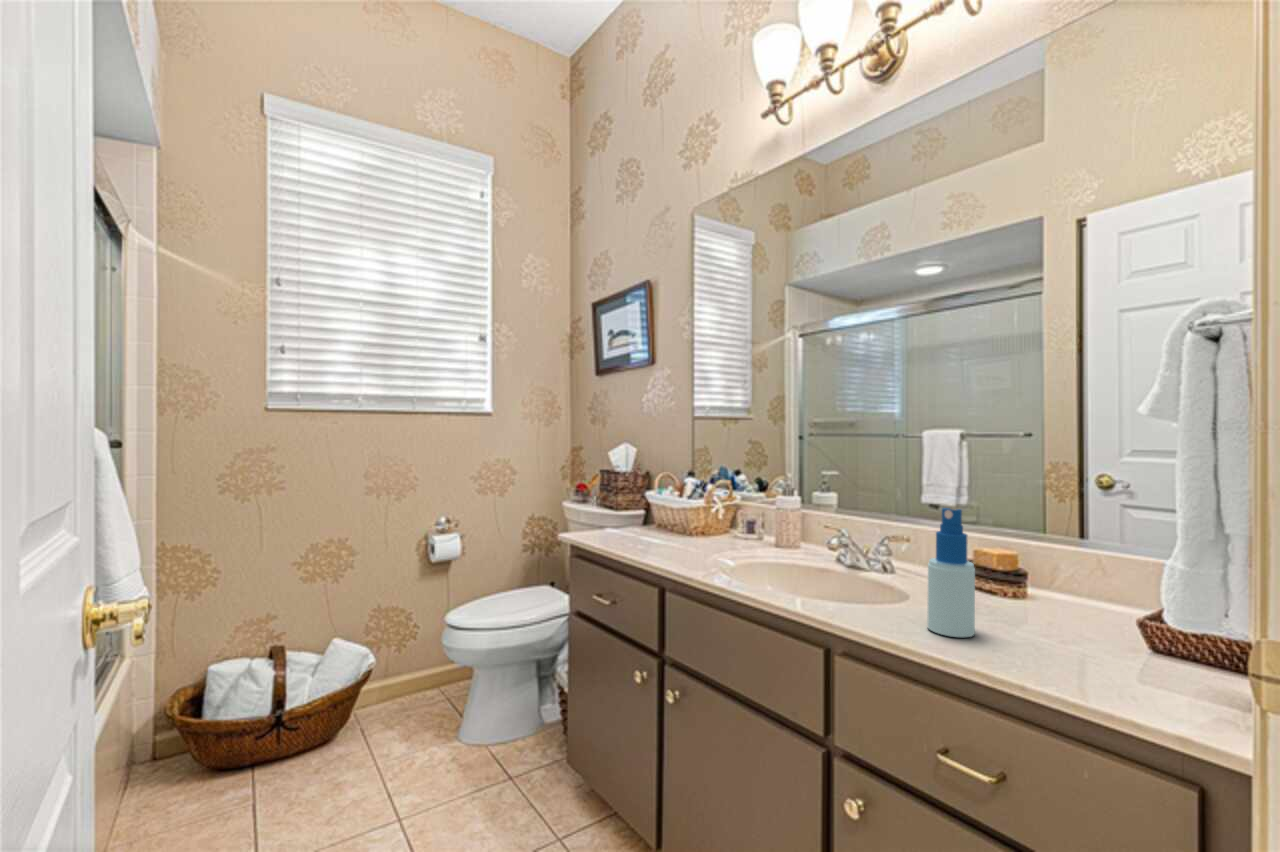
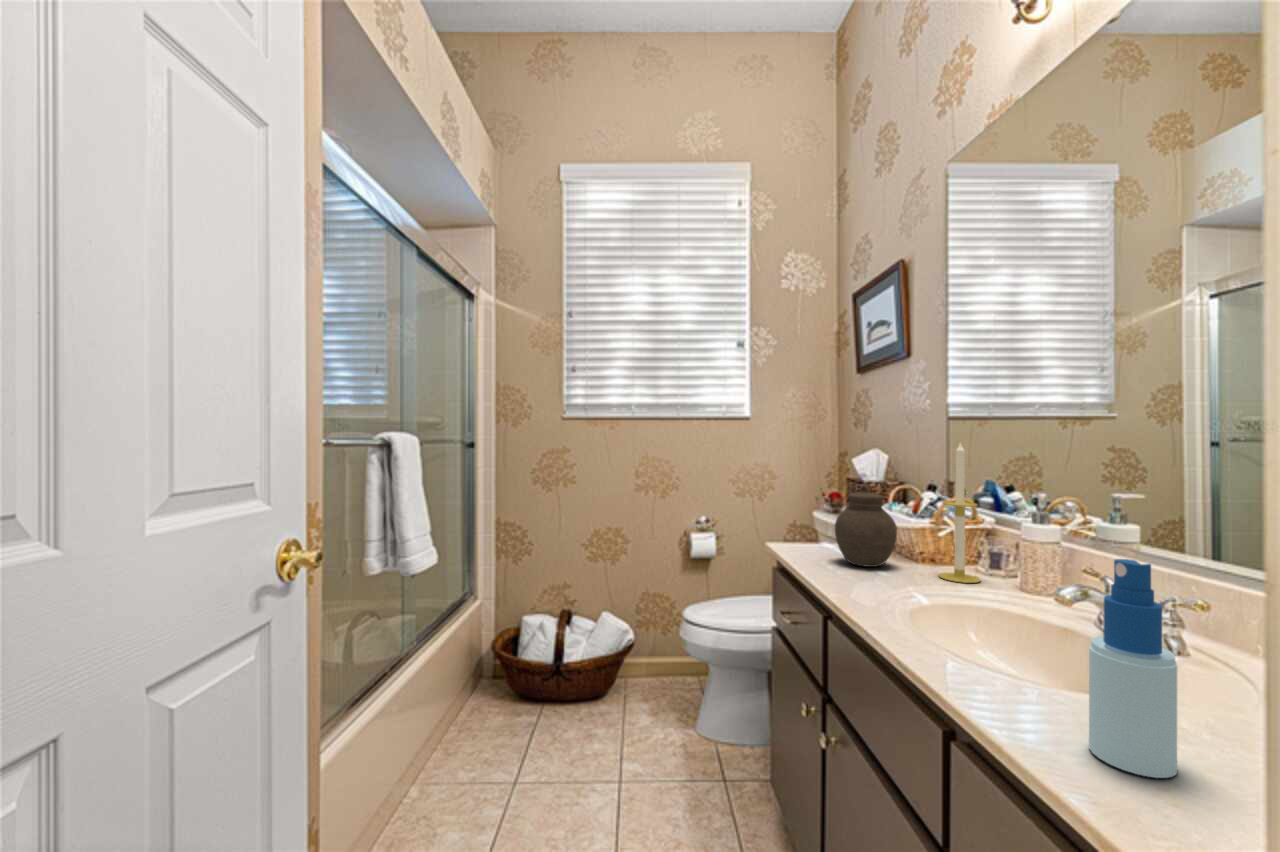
candle: none [718,435,746,546] -> present [939,443,981,583]
jar: none [635,474,685,544] -> present [835,486,897,567]

